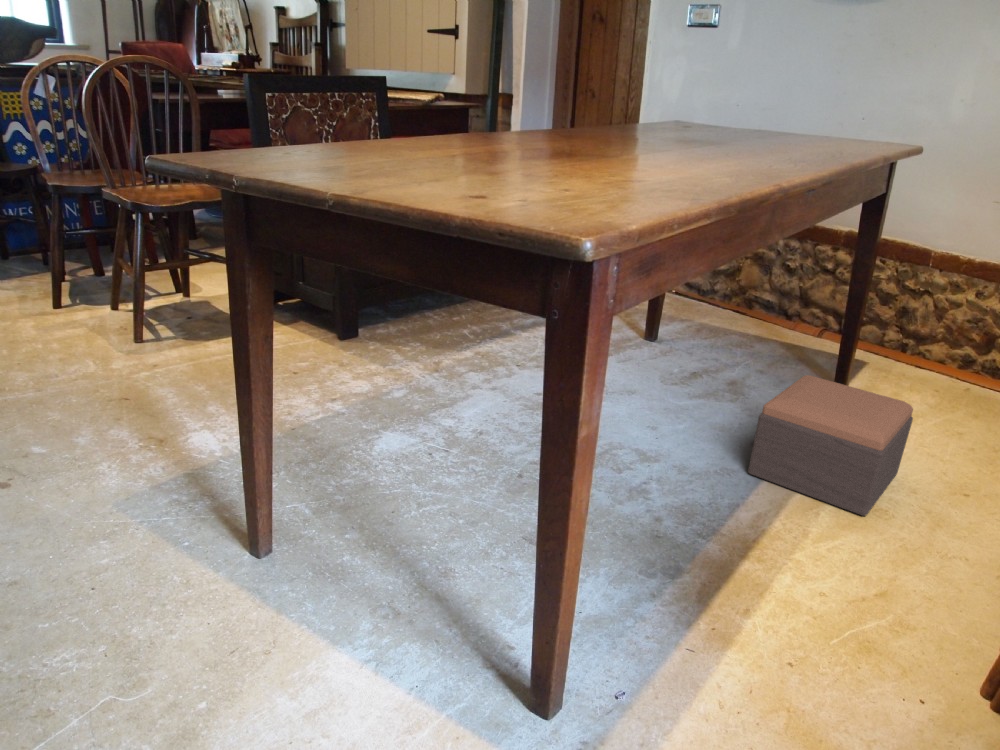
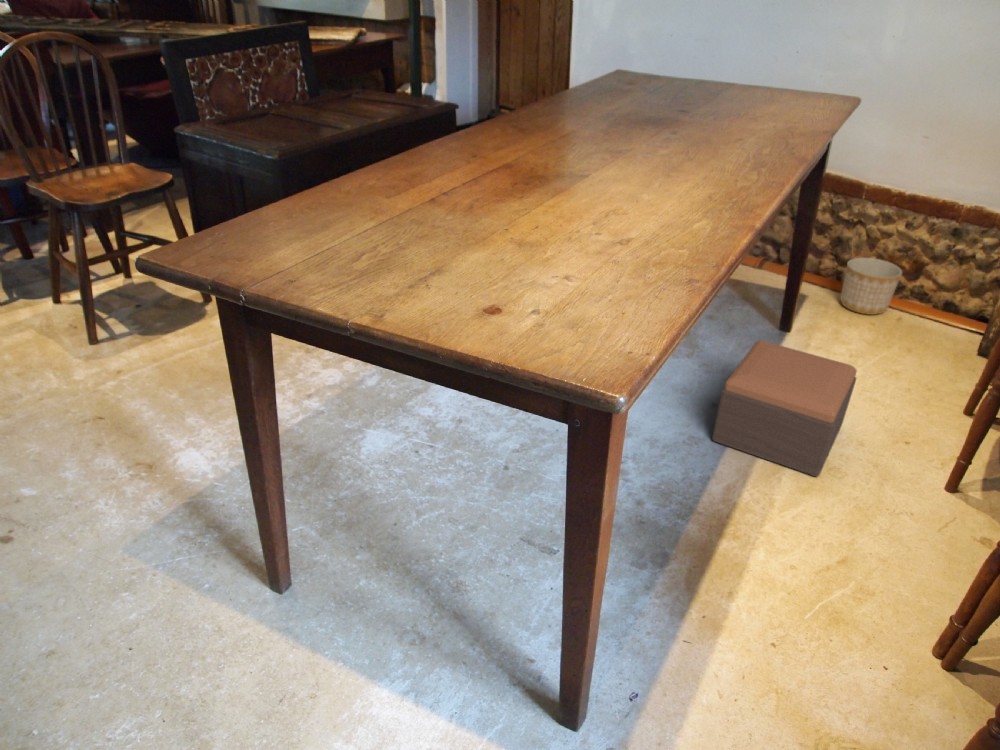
planter: none [904,326,972,385] -> present [841,258,902,315]

